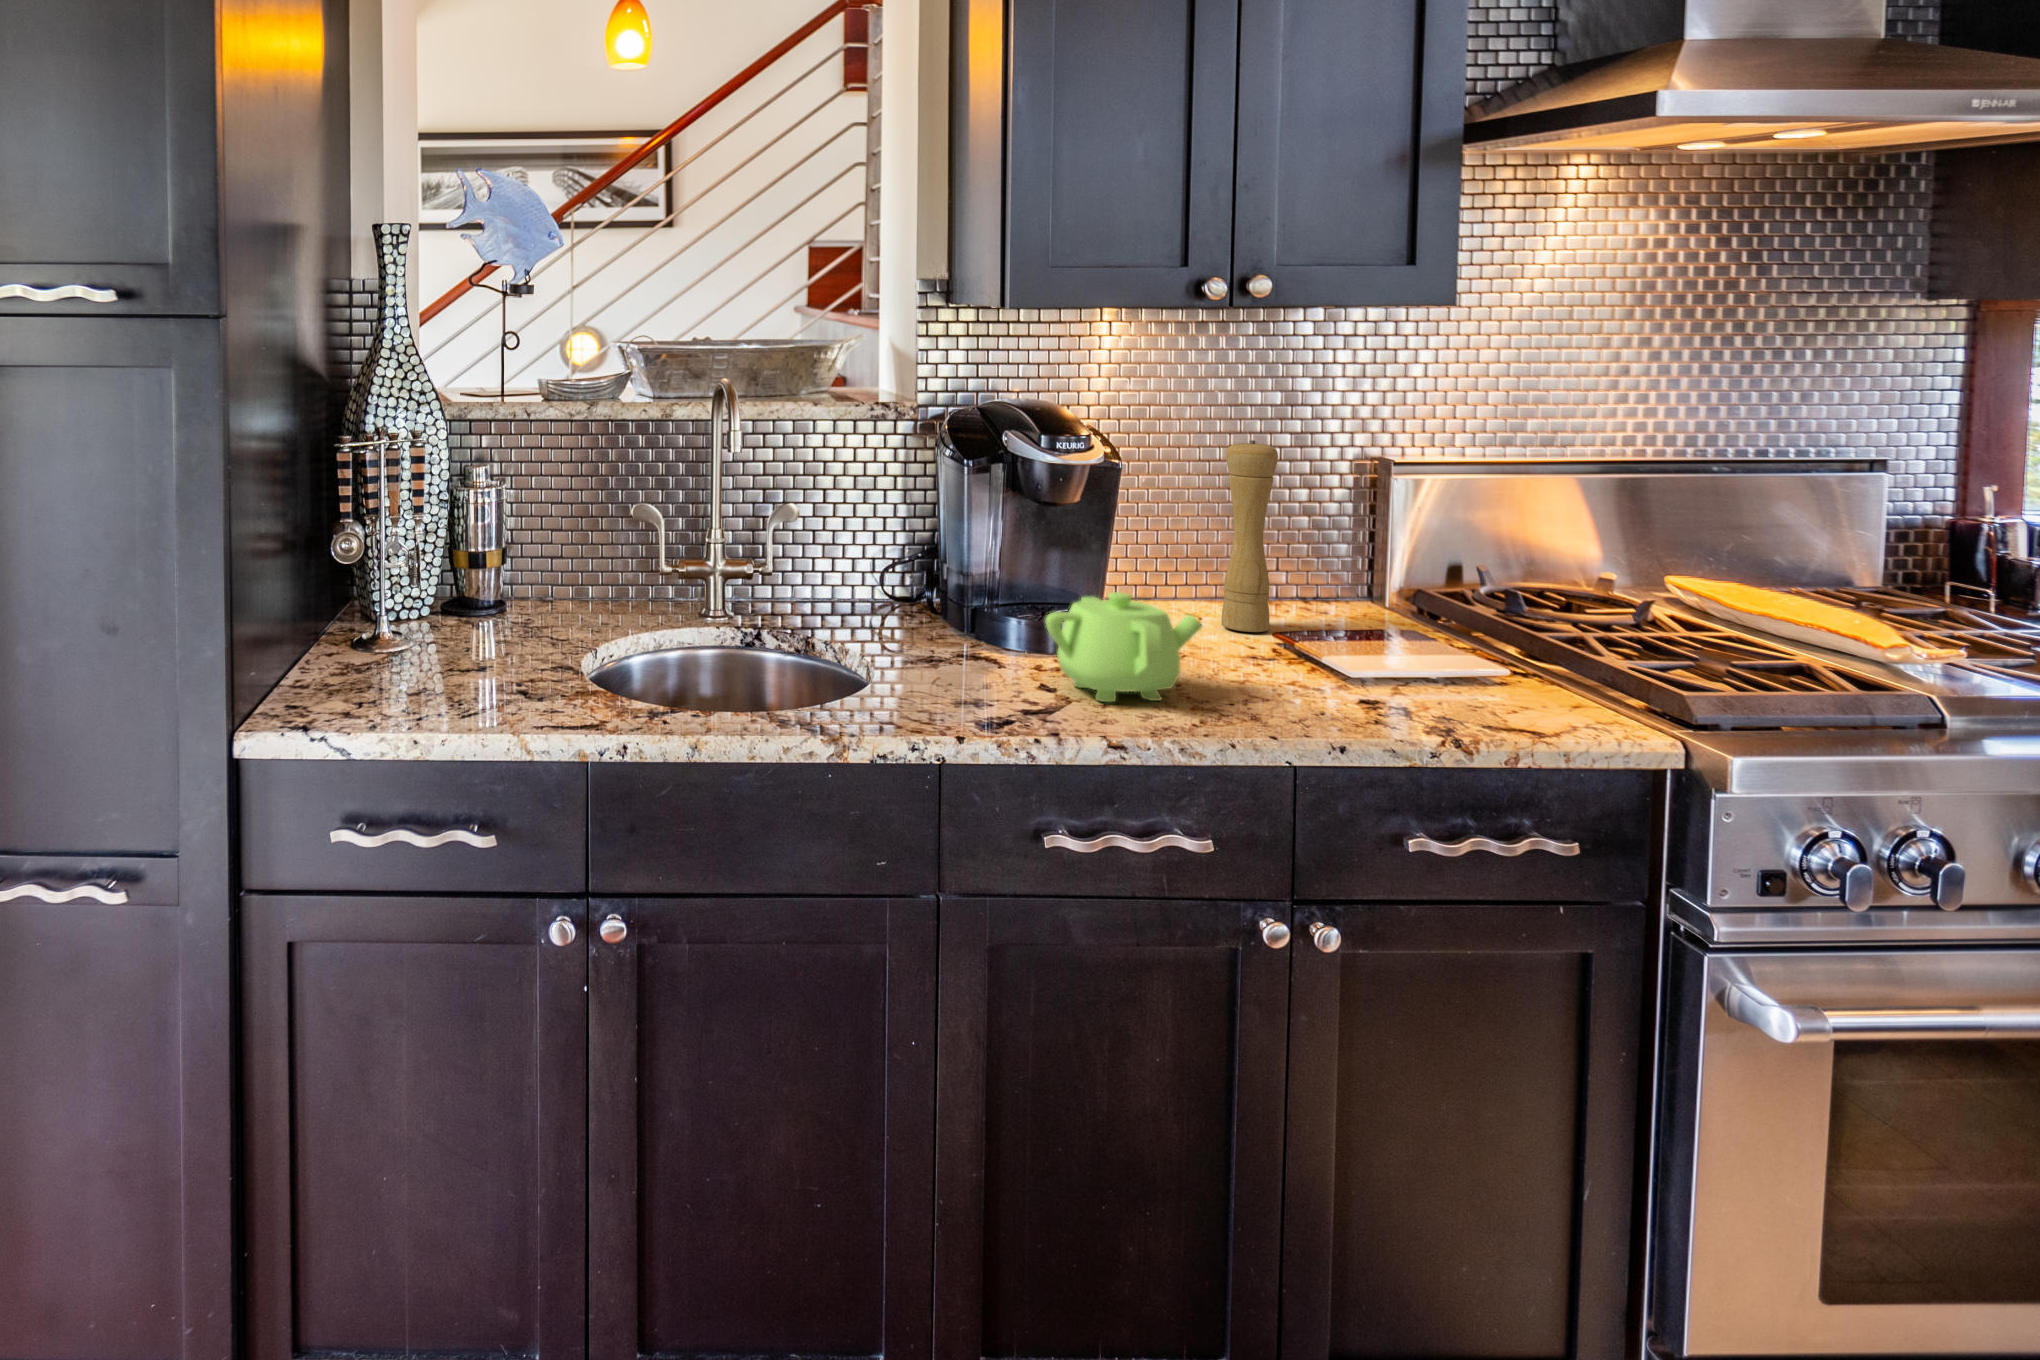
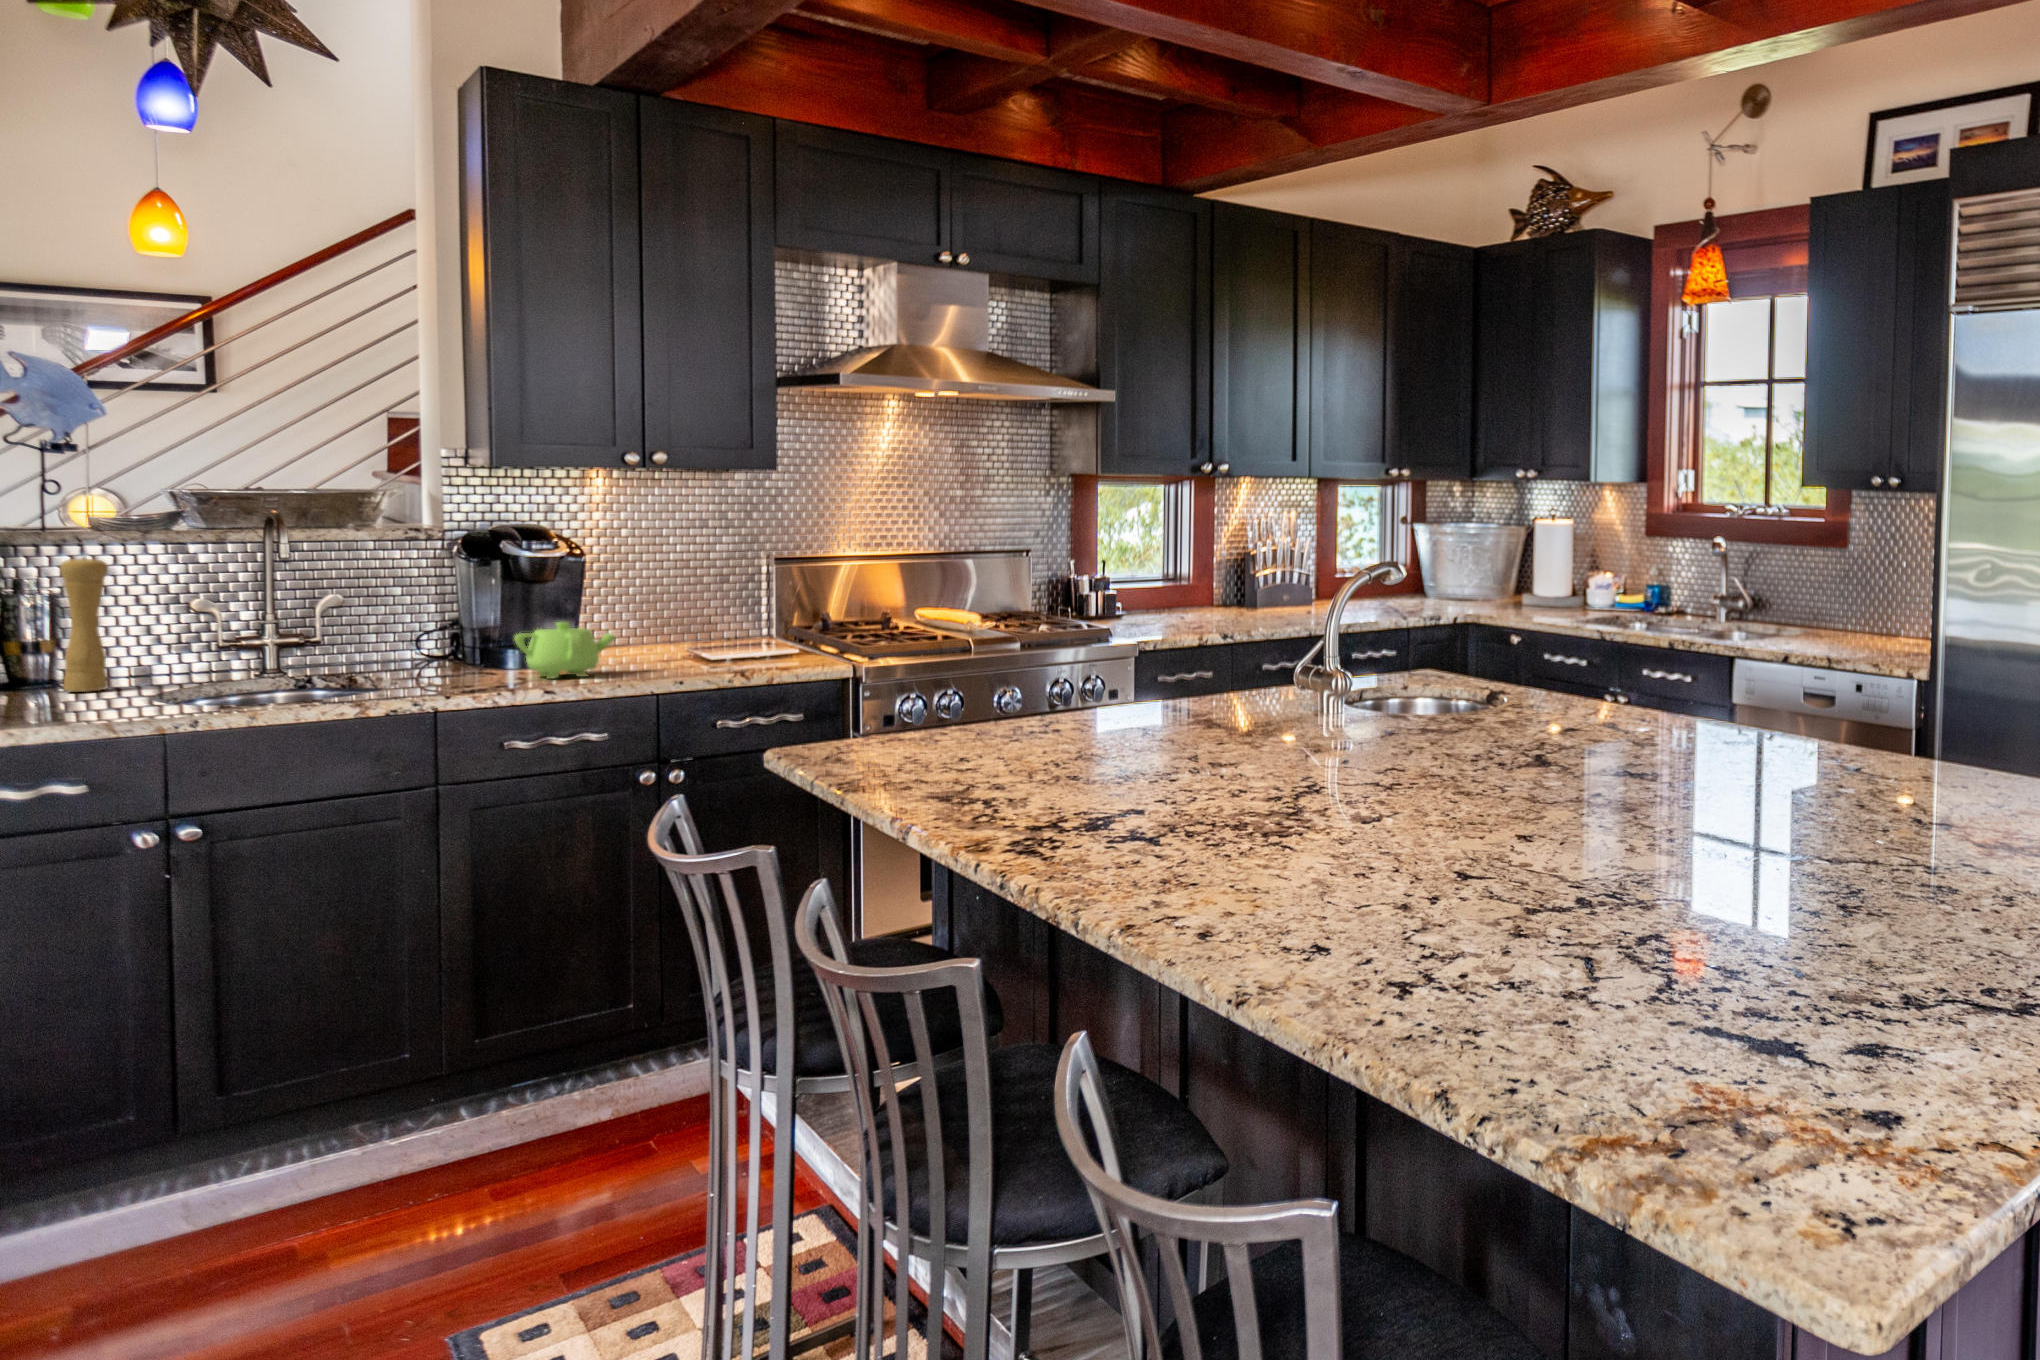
pepper mill: present [1221,440,1278,632] -> present [60,557,108,692]

